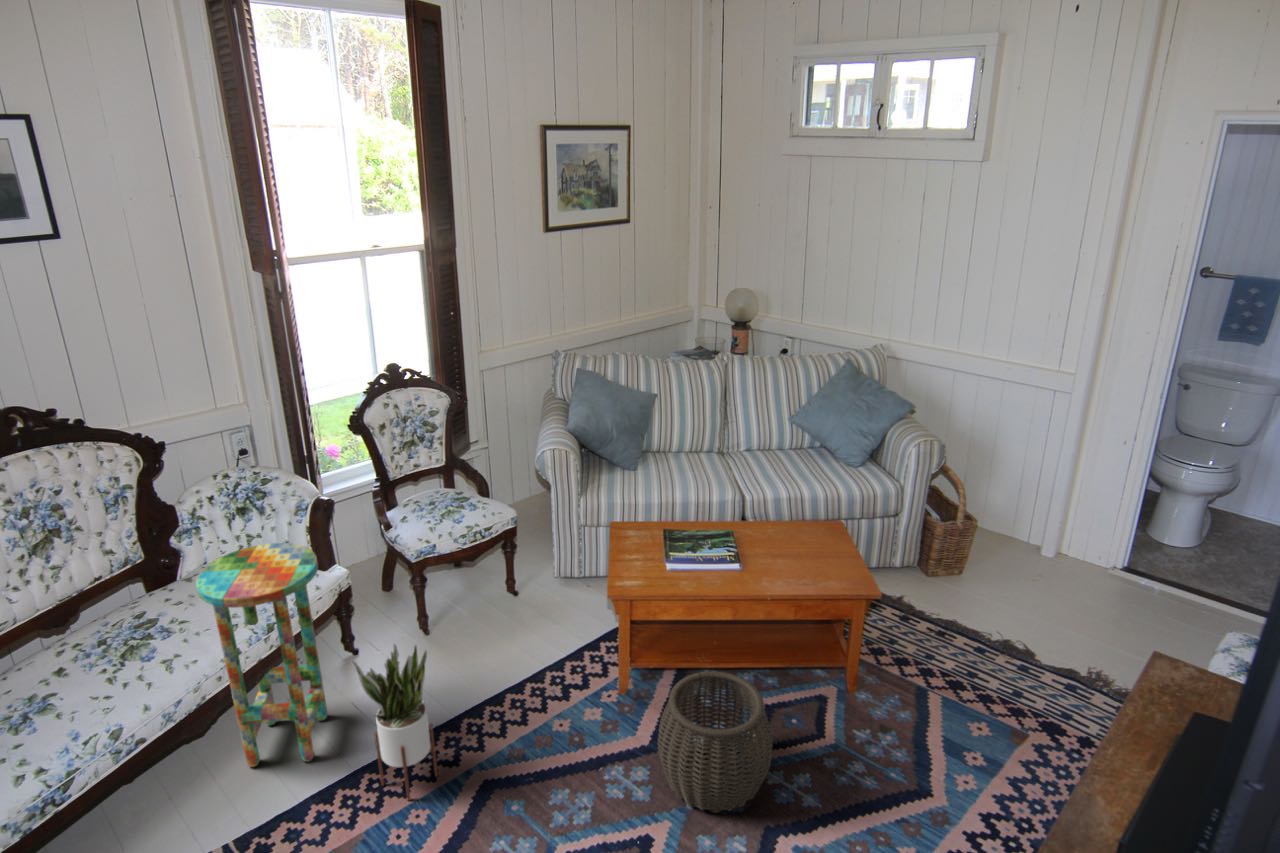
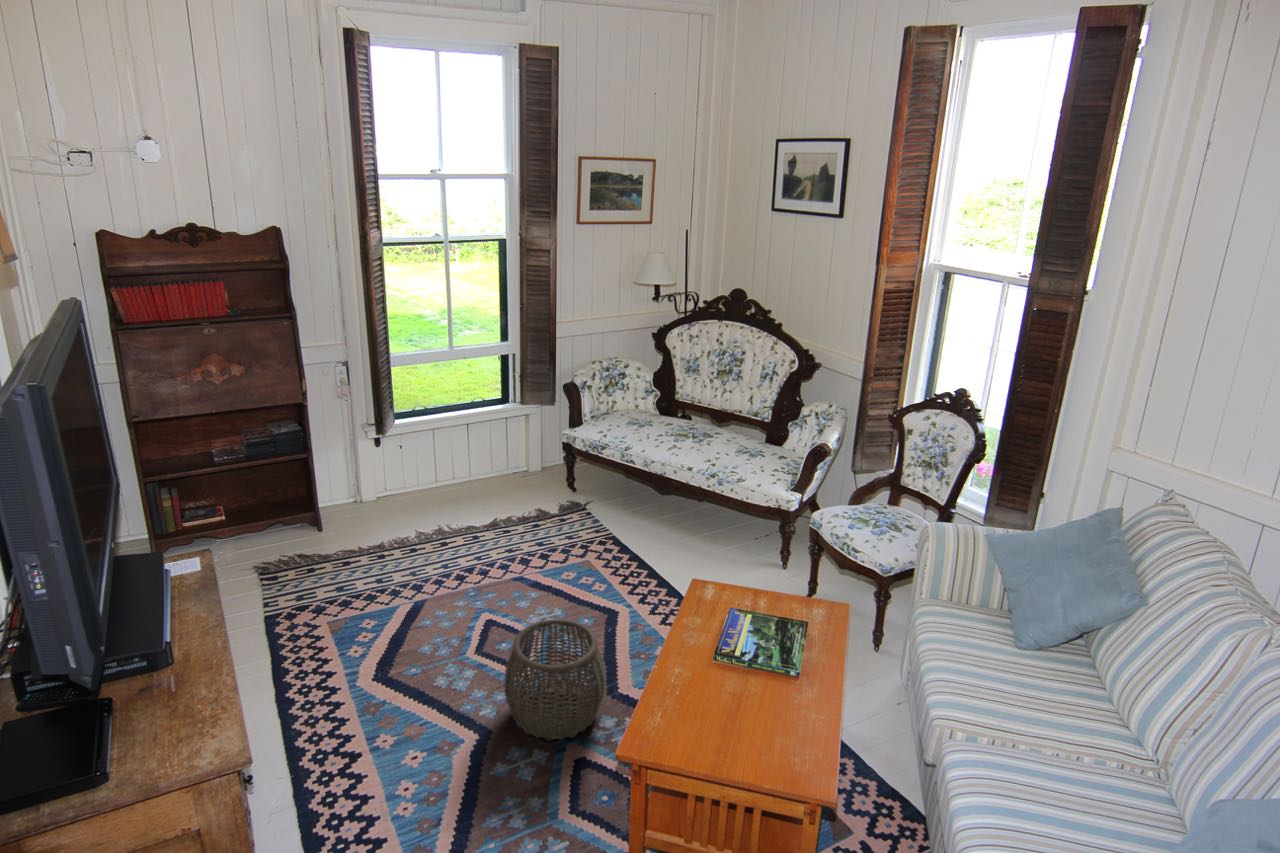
side table: present [196,543,328,767] -> none [654,409,724,552]
potted plant: present [352,644,438,801] -> none [607,470,646,590]

